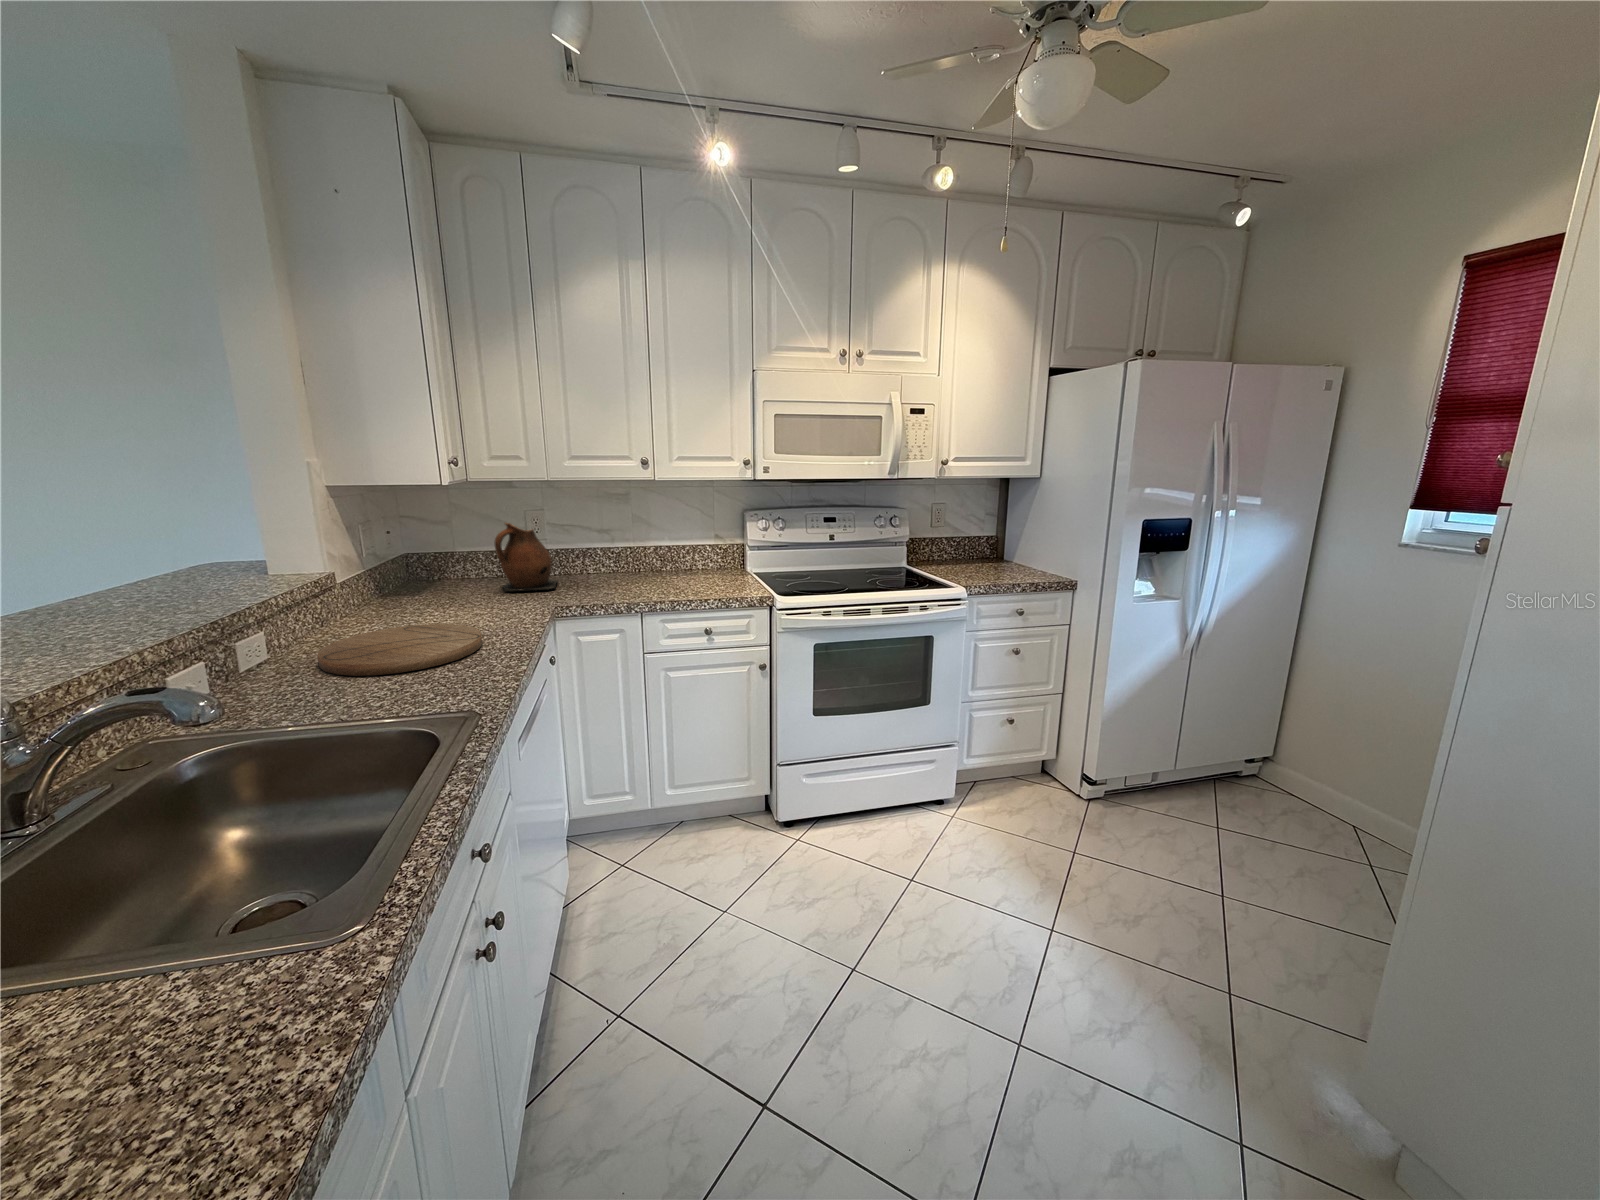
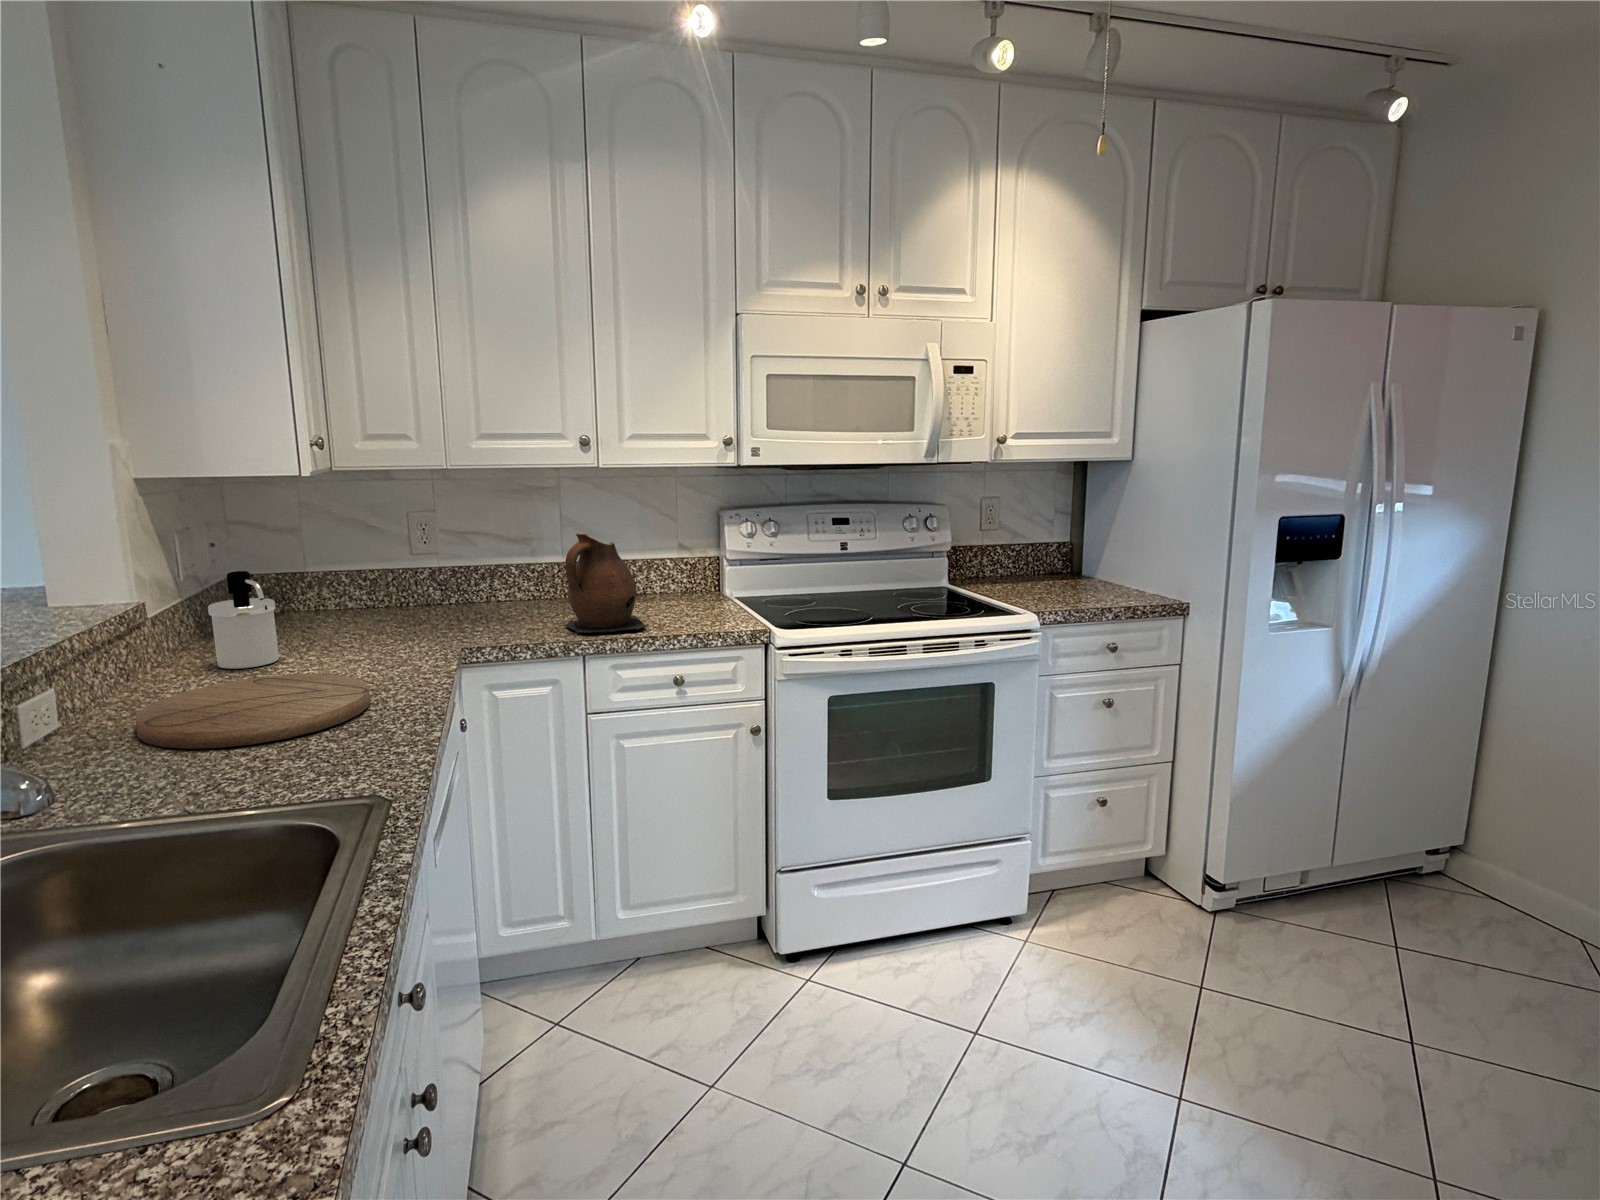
ceramic pitcher: present [495,523,557,591] -> present [565,533,646,633]
soap dispenser: none [377,551,427,619] -> present [208,571,279,669]

